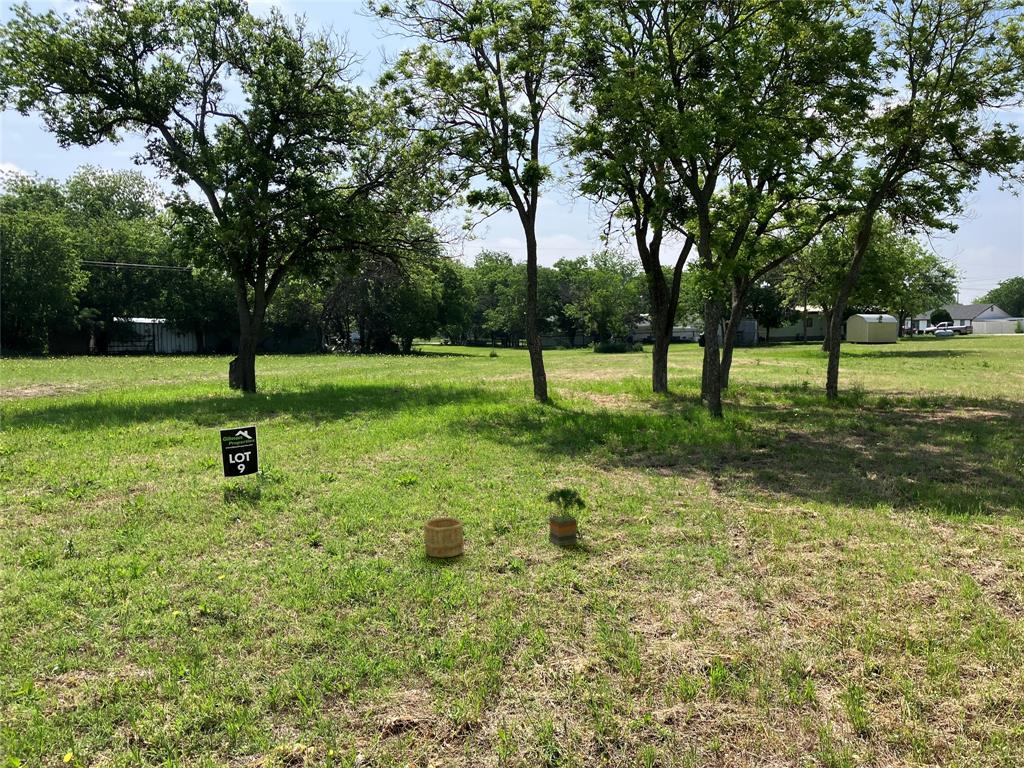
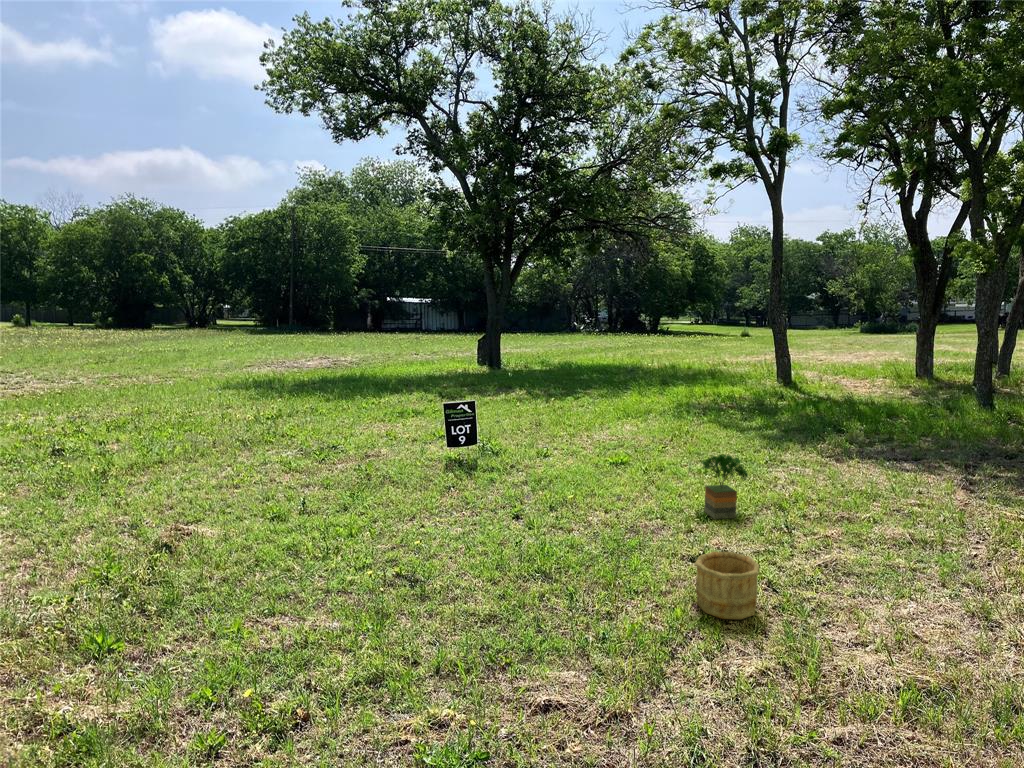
potted tree: present [546,488,586,546] -> present [702,455,748,519]

